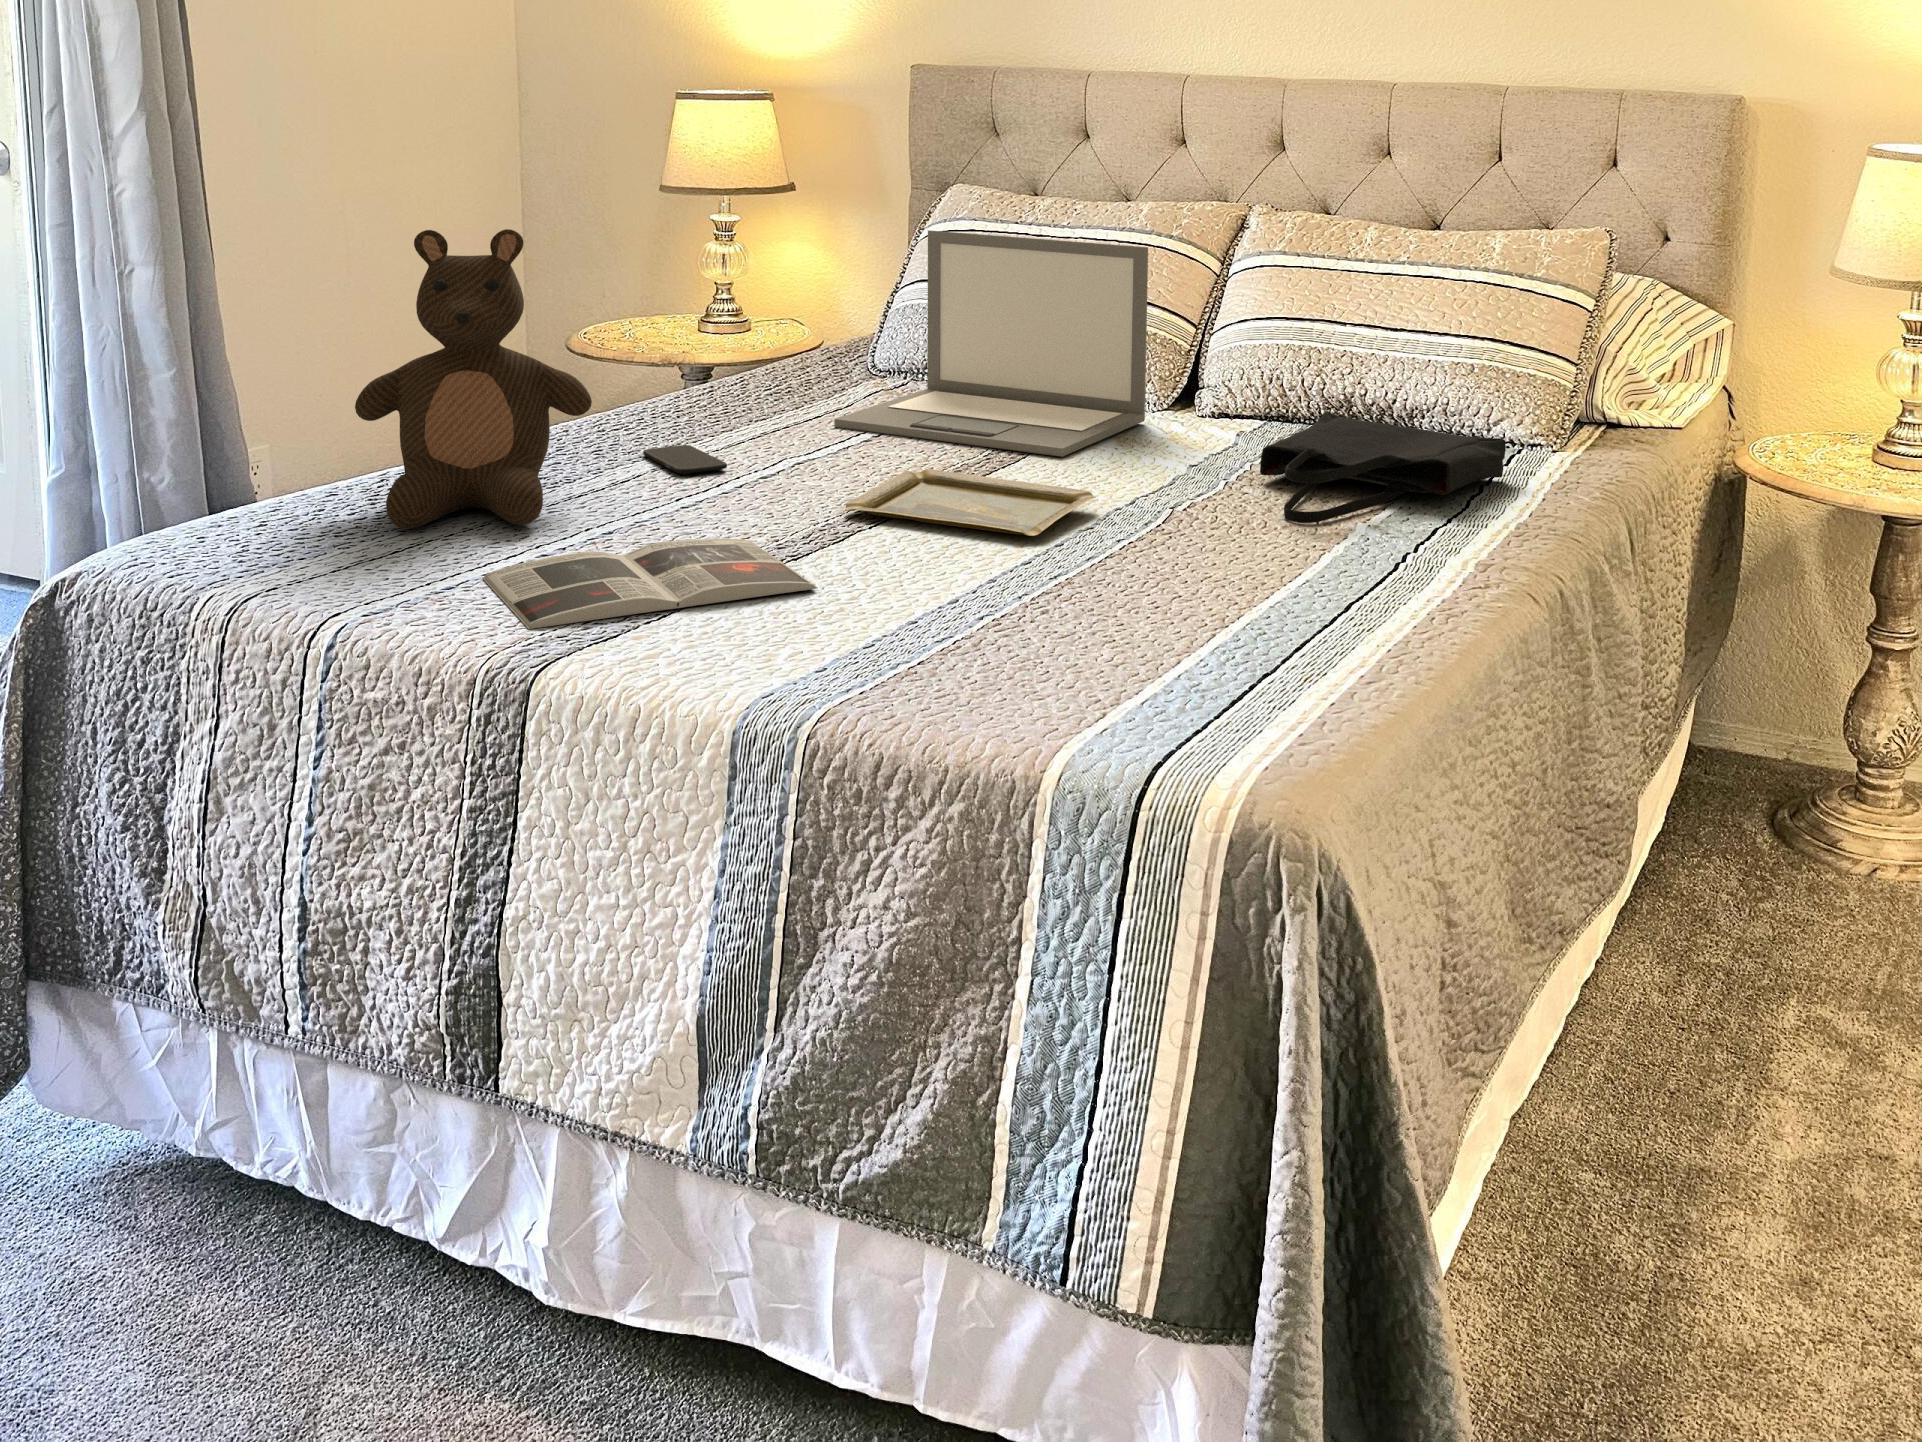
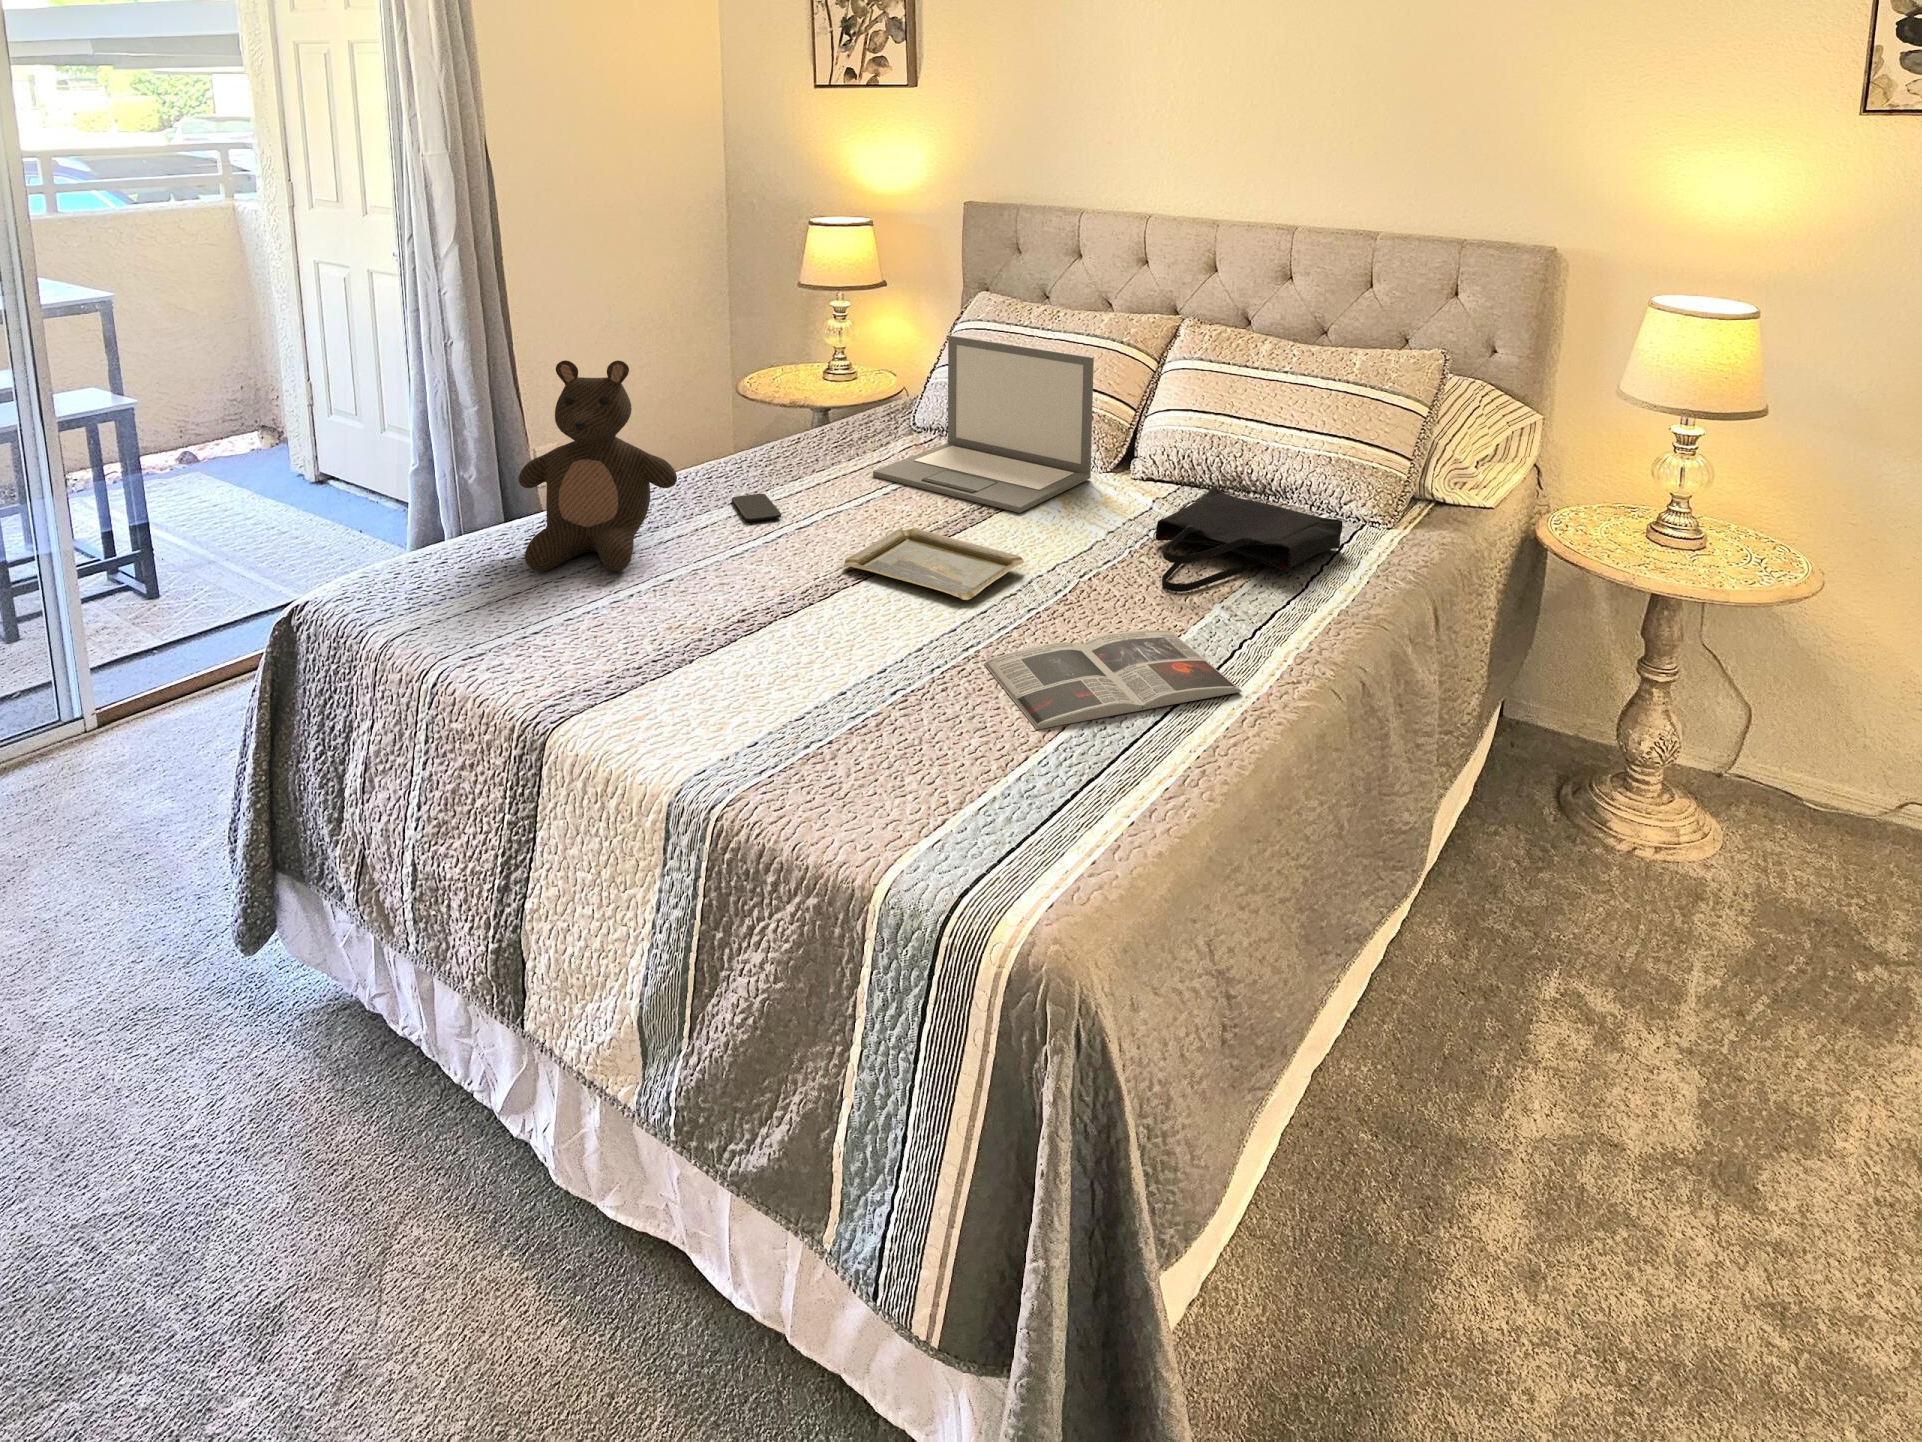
magazine: present [483,539,818,629] -> present [984,630,1242,730]

